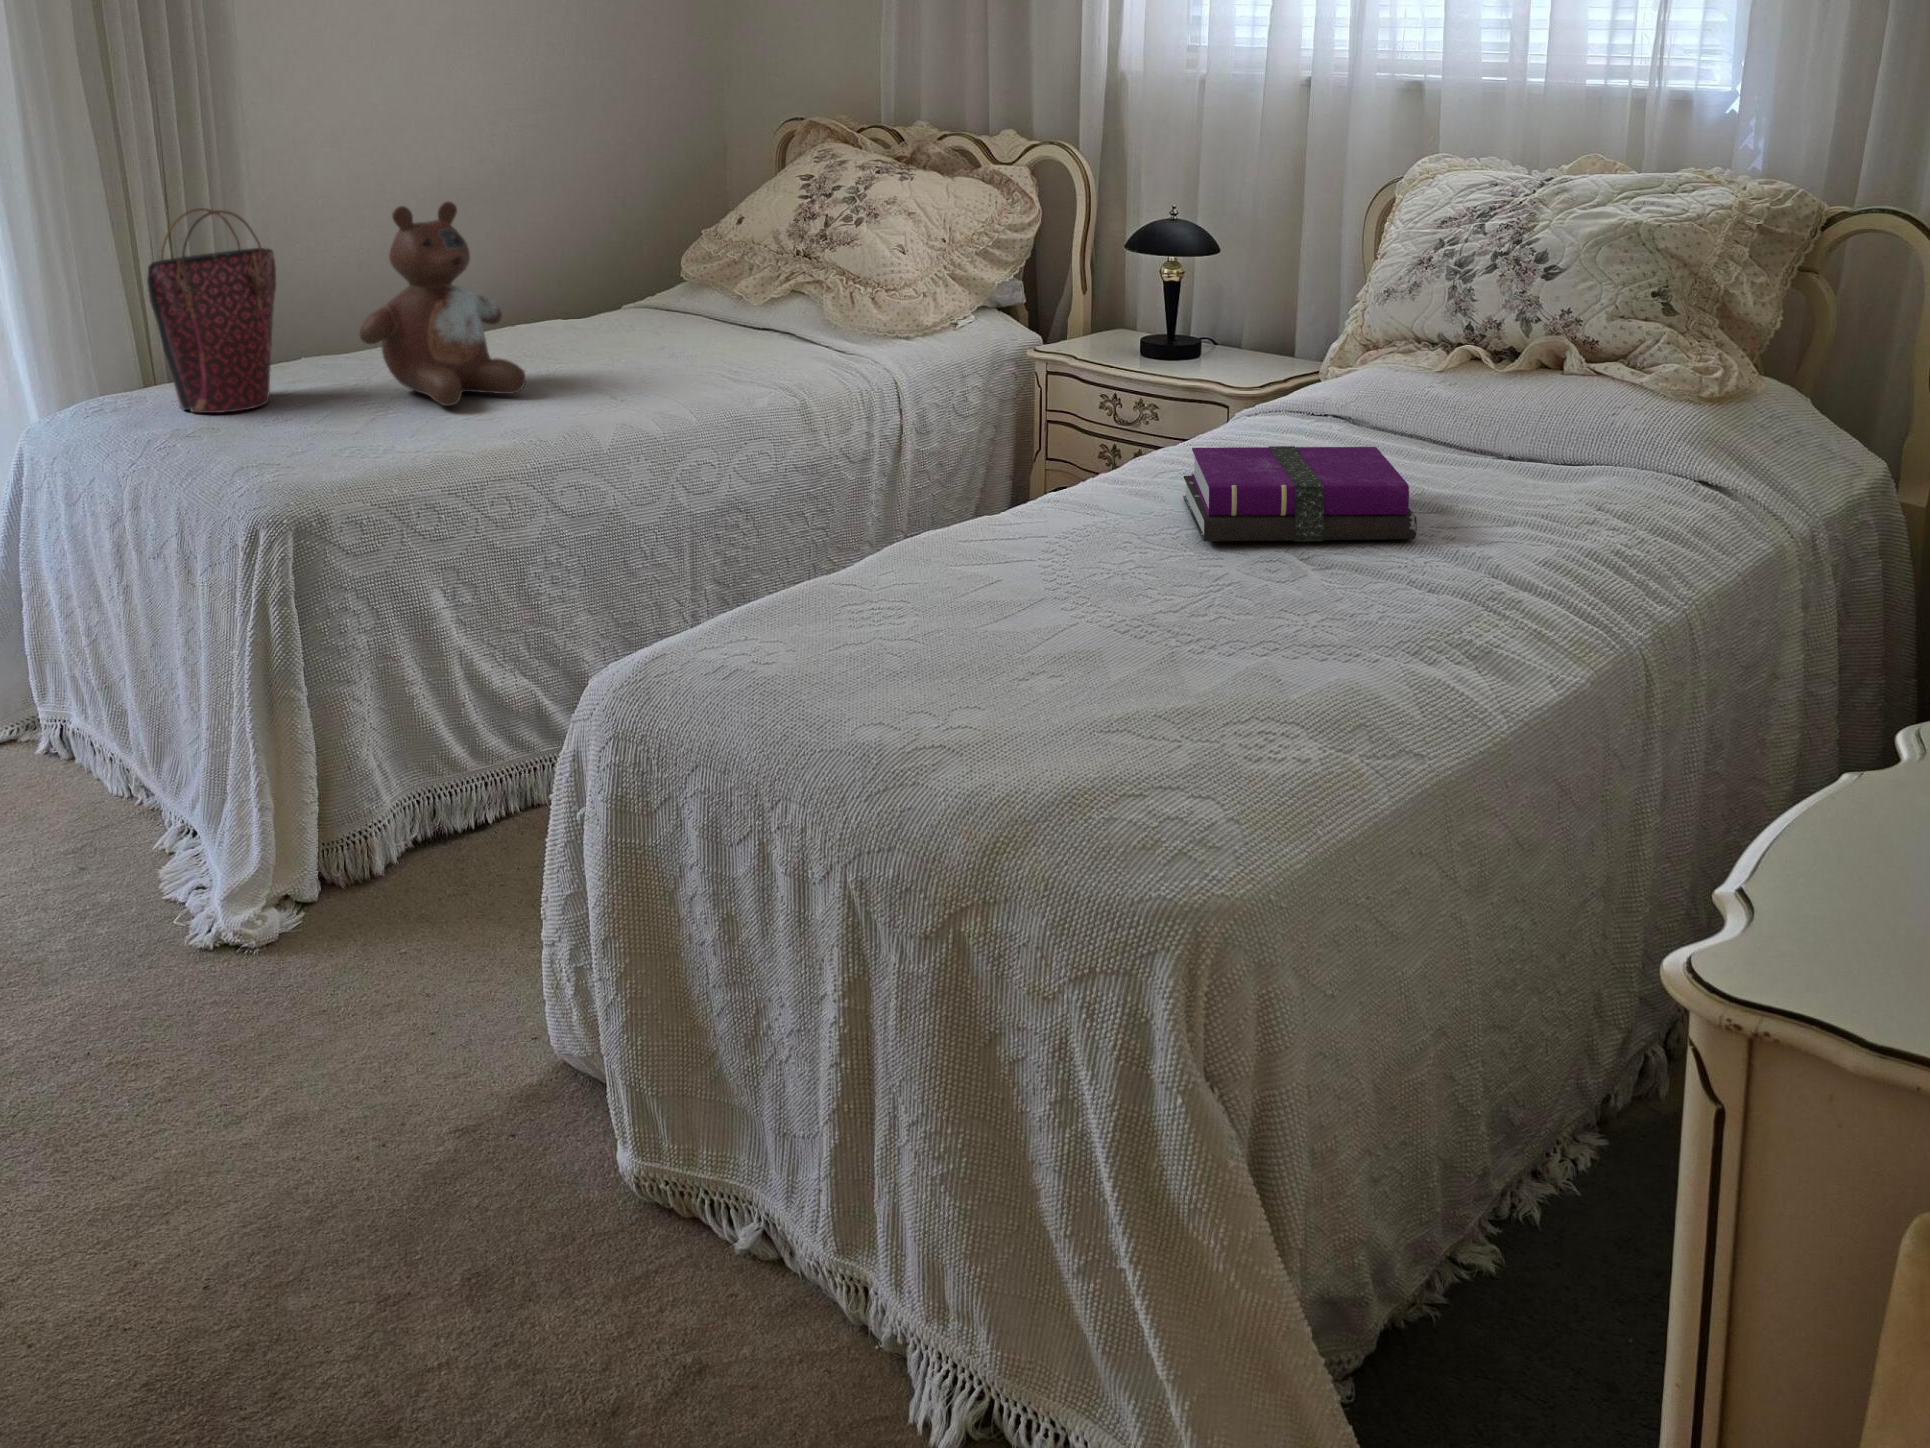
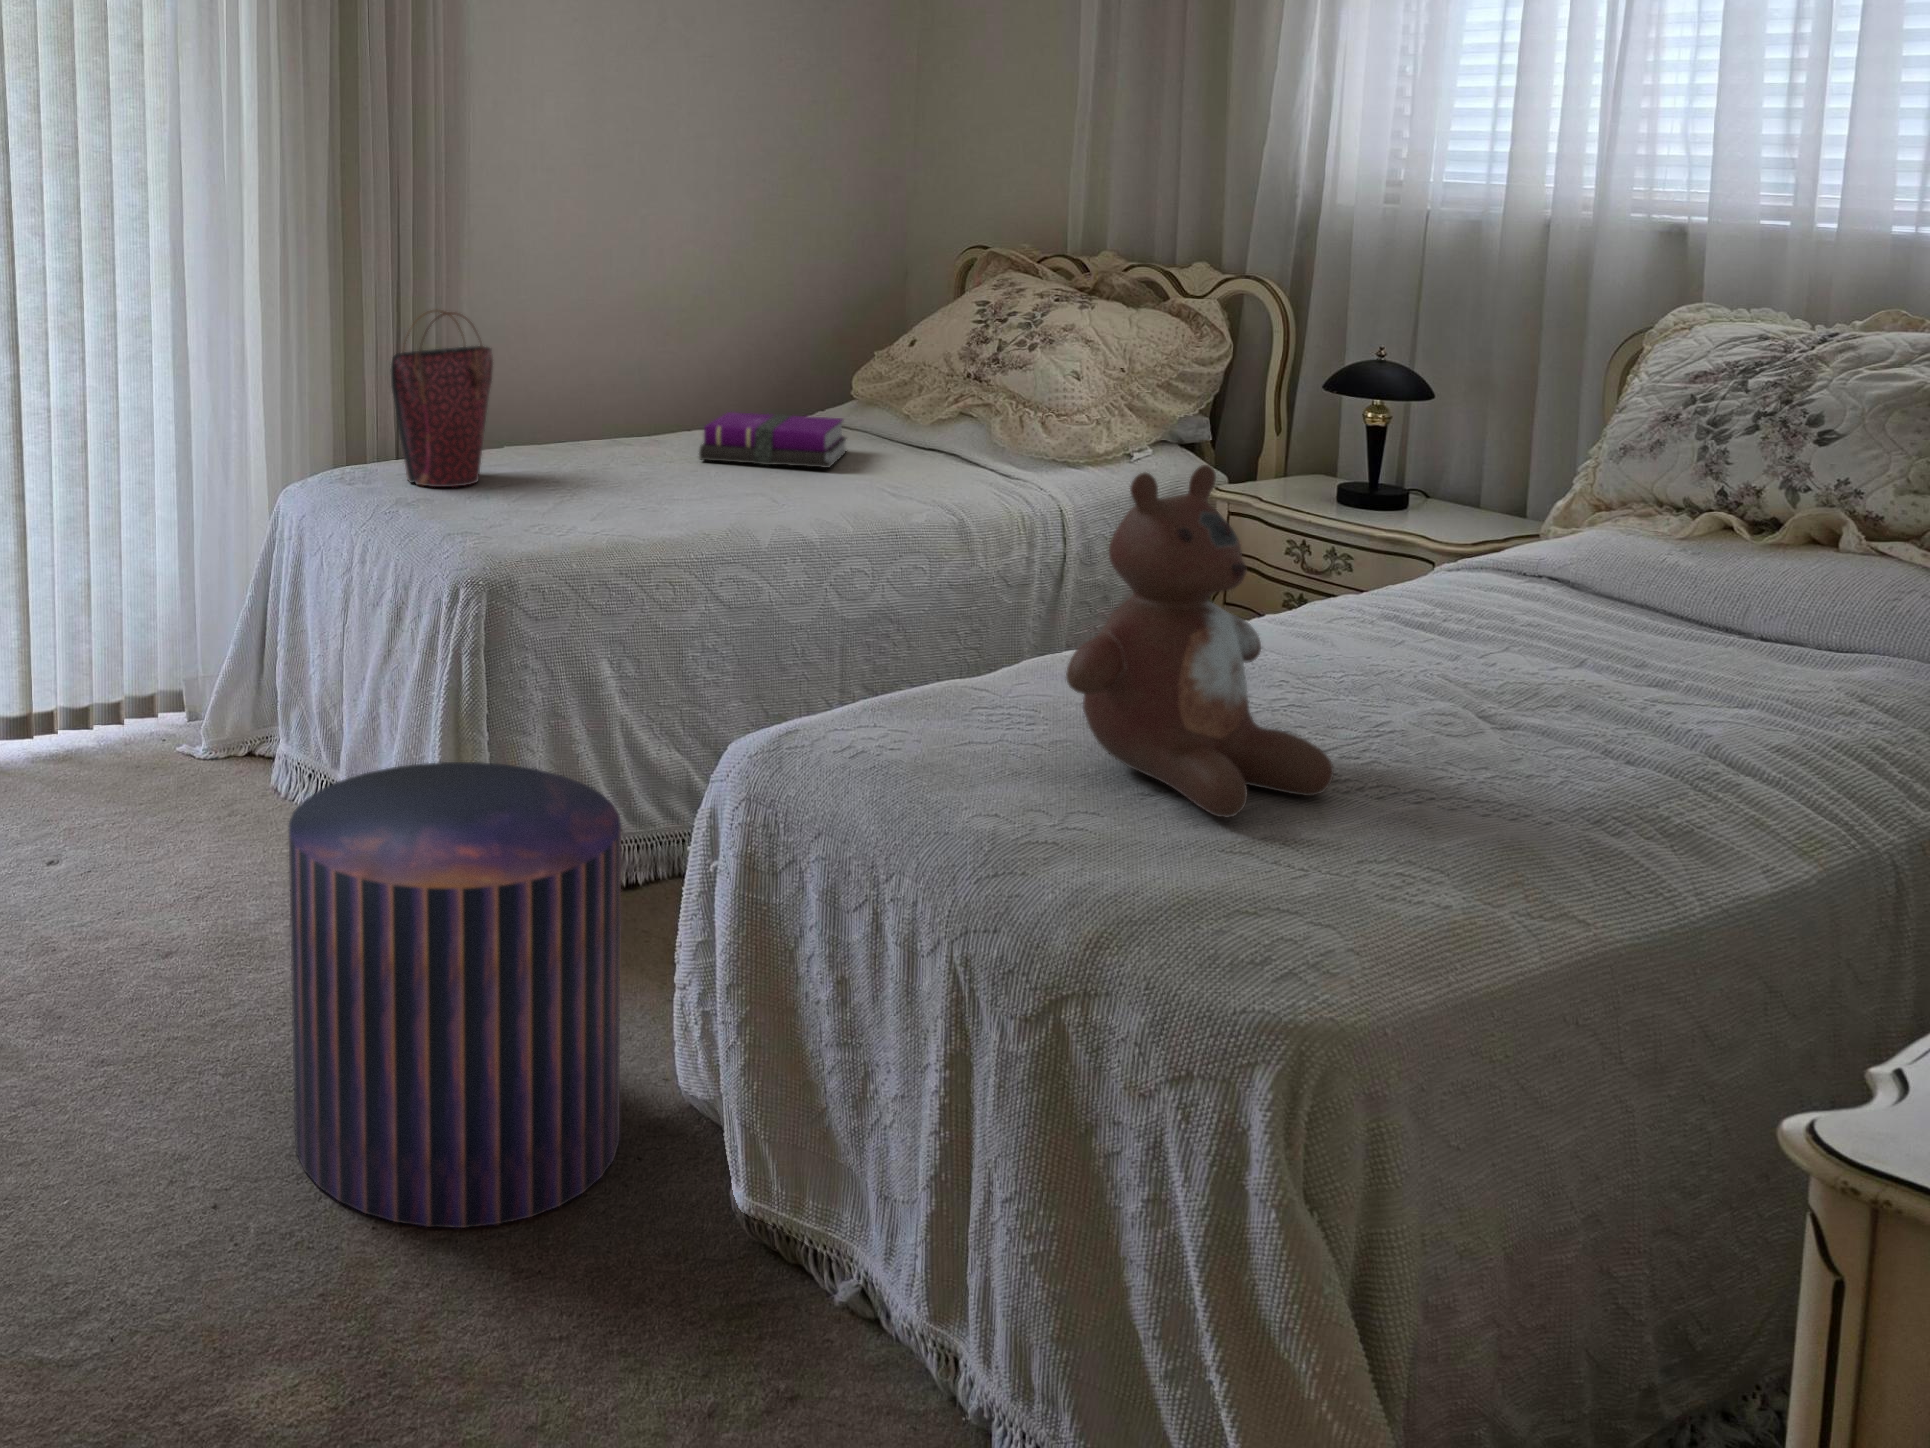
stuffed bear: present [360,202,526,406] -> present [1066,465,1334,817]
notebook: present [1183,446,1417,542] -> present [699,412,846,468]
pouf: none [49,730,490,1280] -> present [288,762,621,1228]

